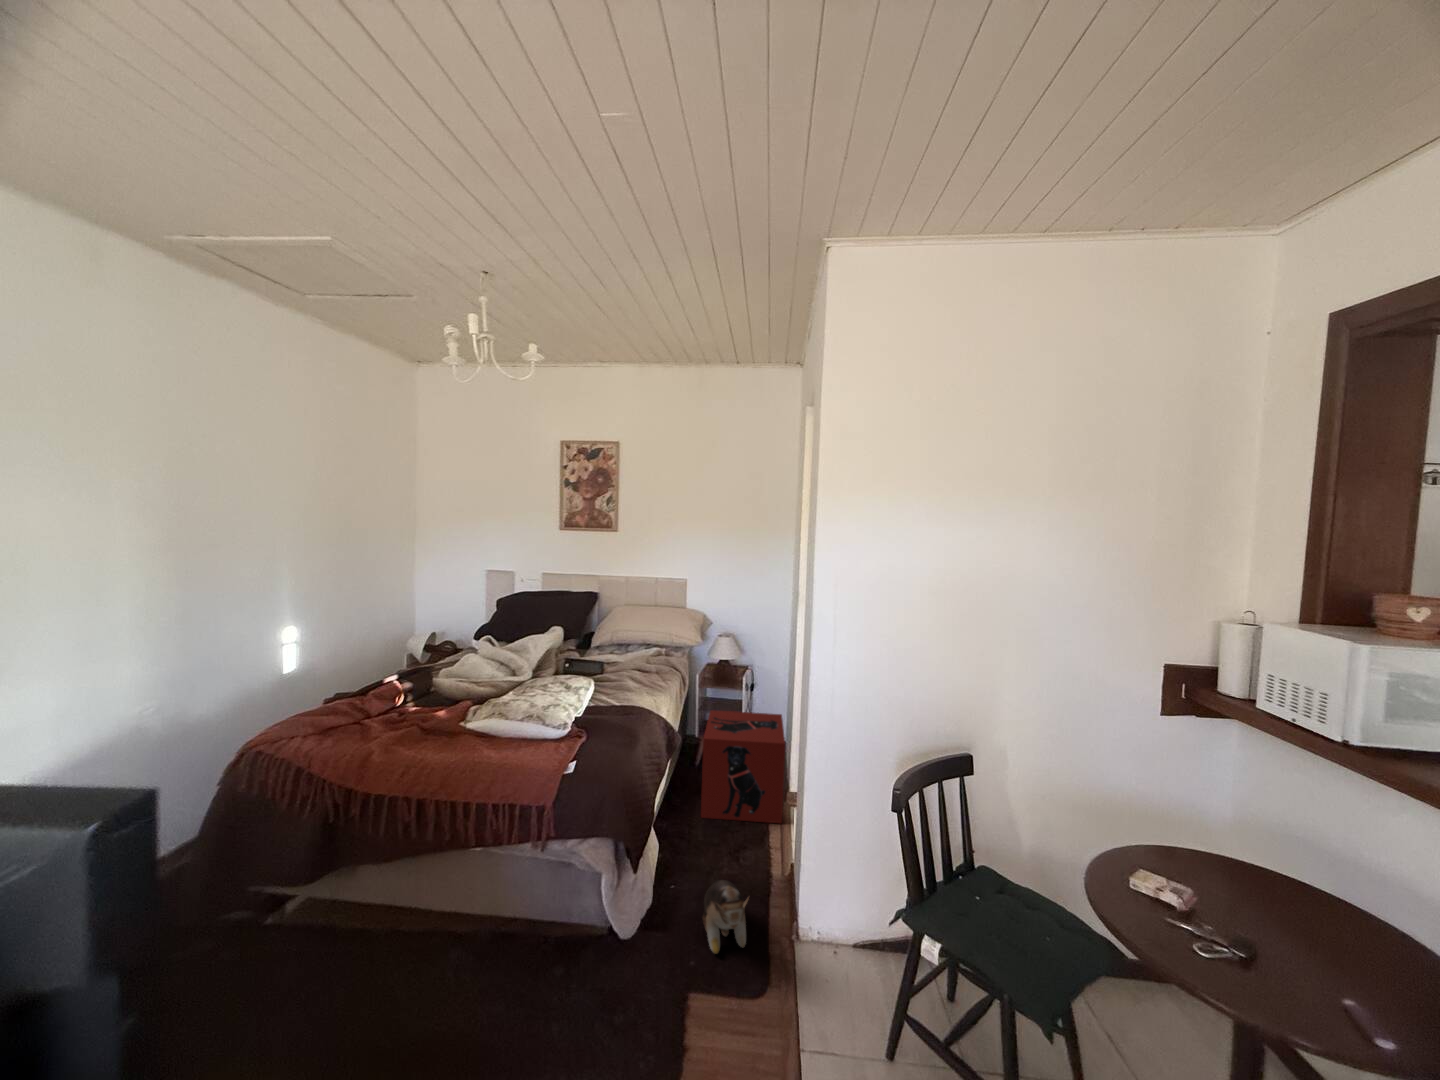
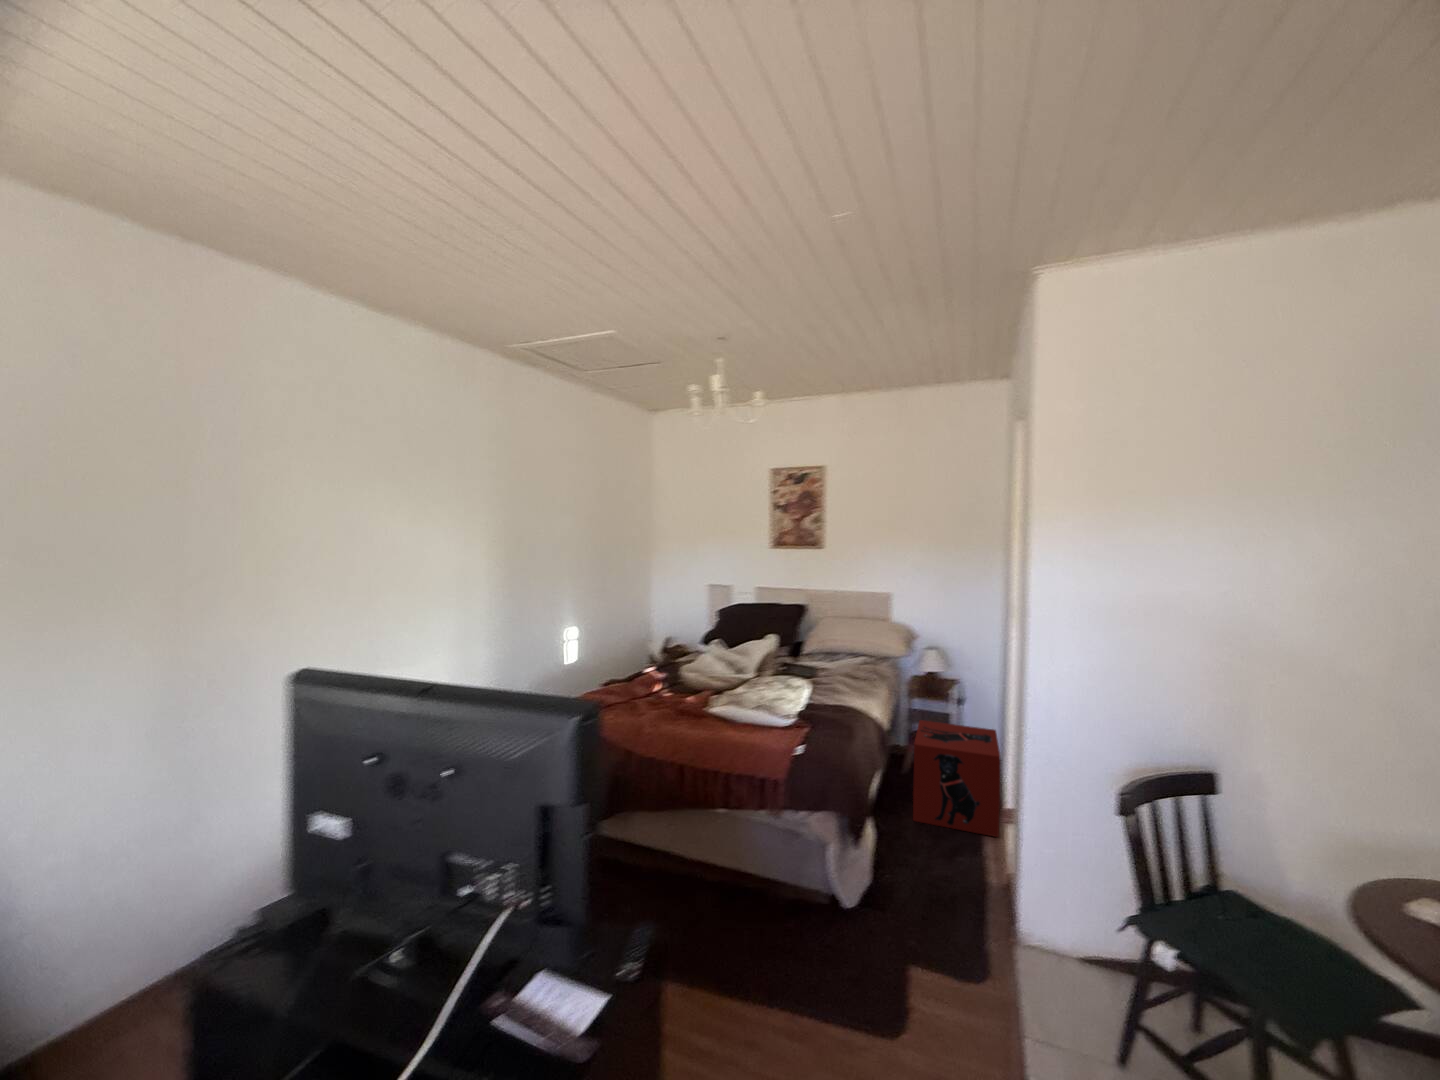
plush toy: present [702,880,749,954] -> none [920,871,968,937]

